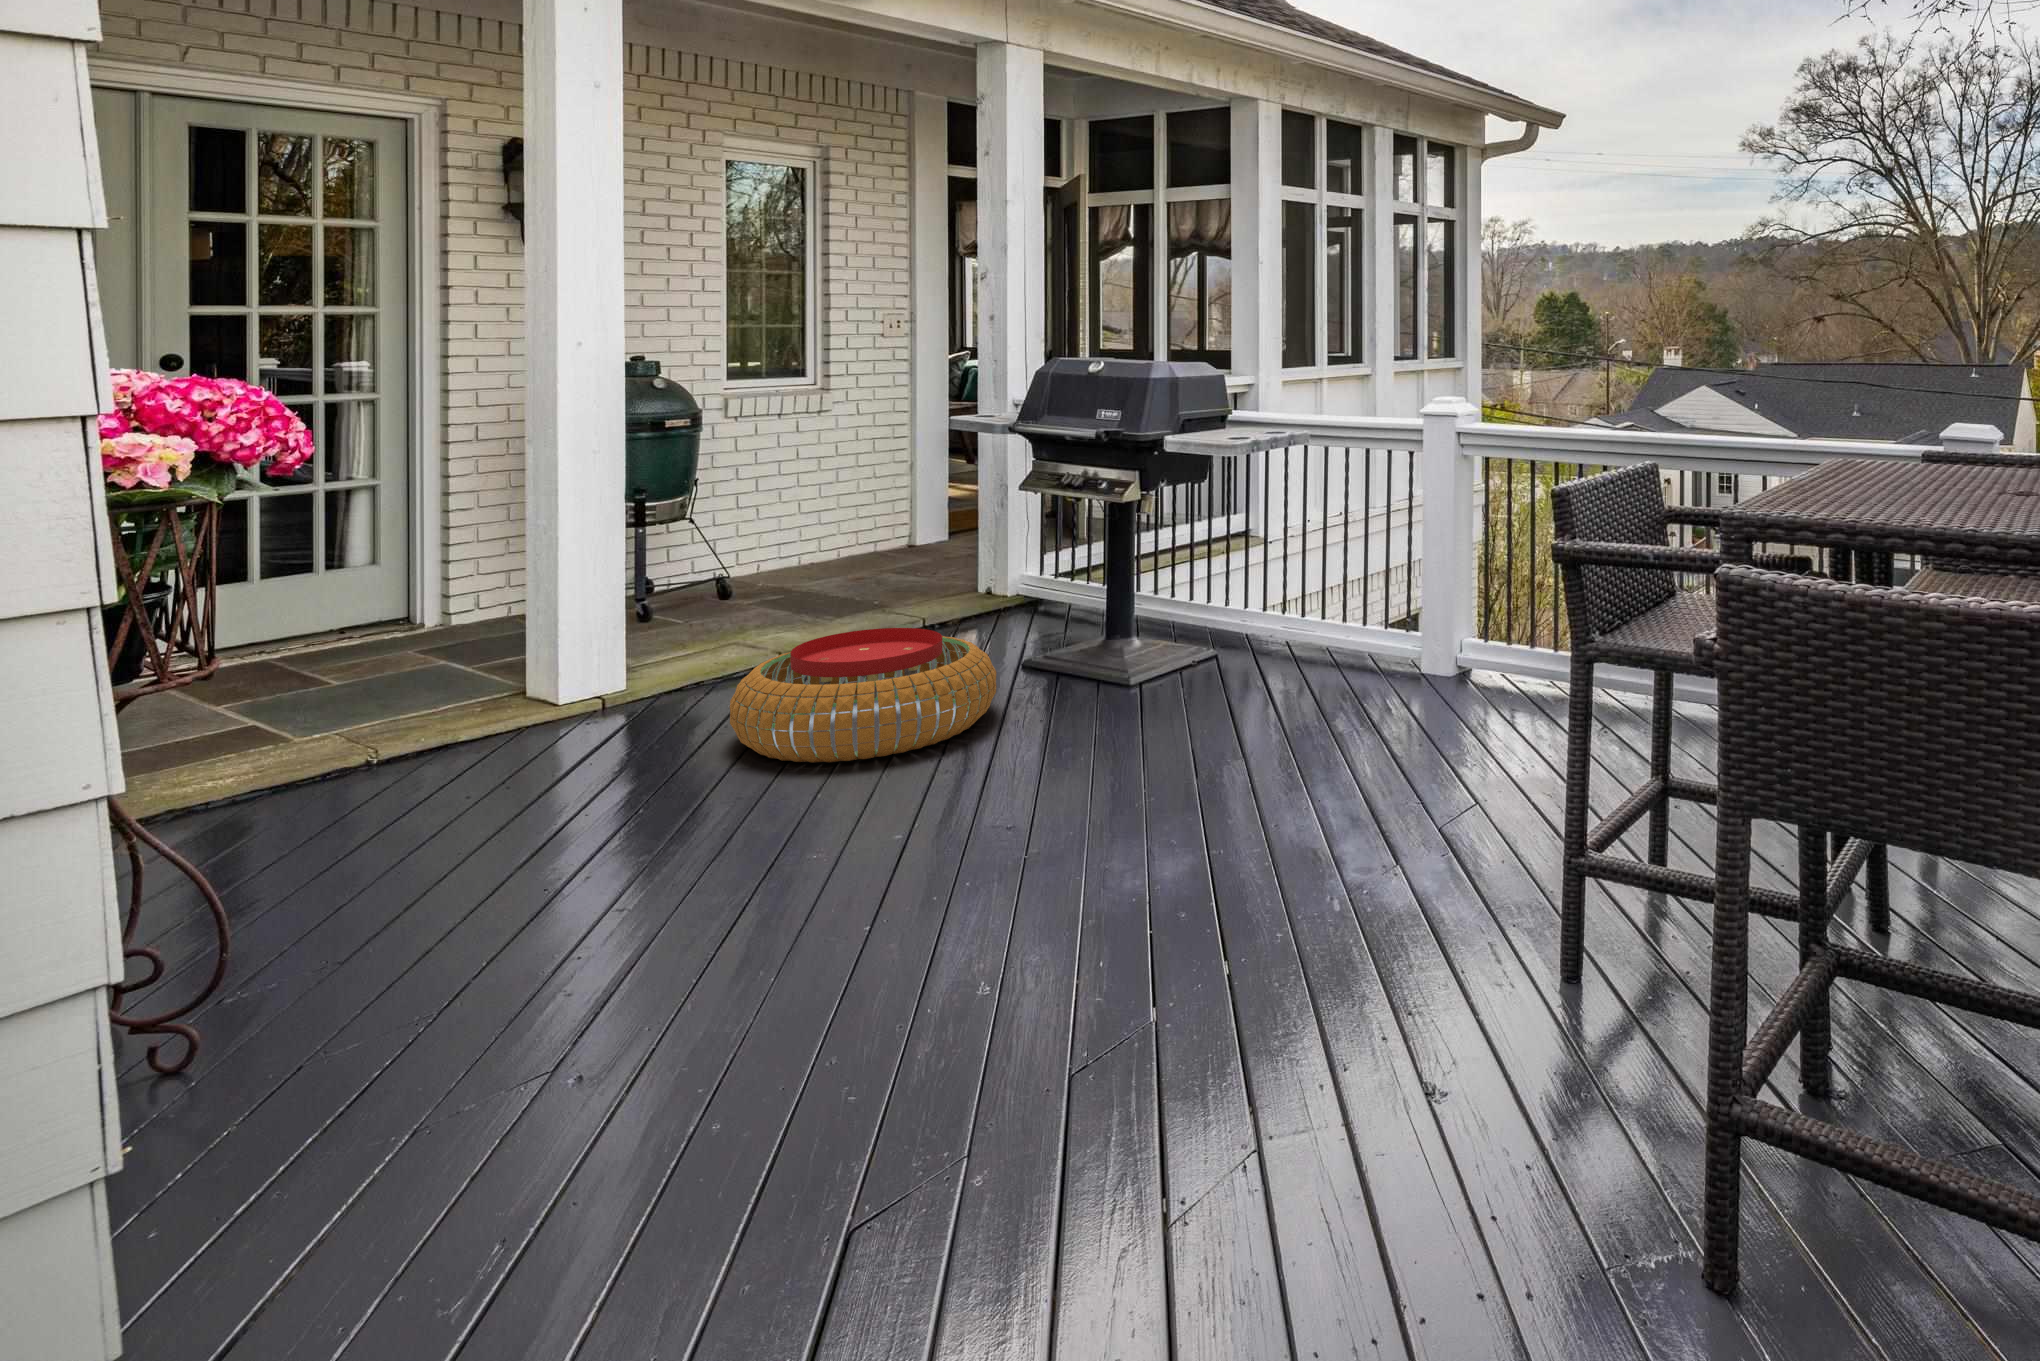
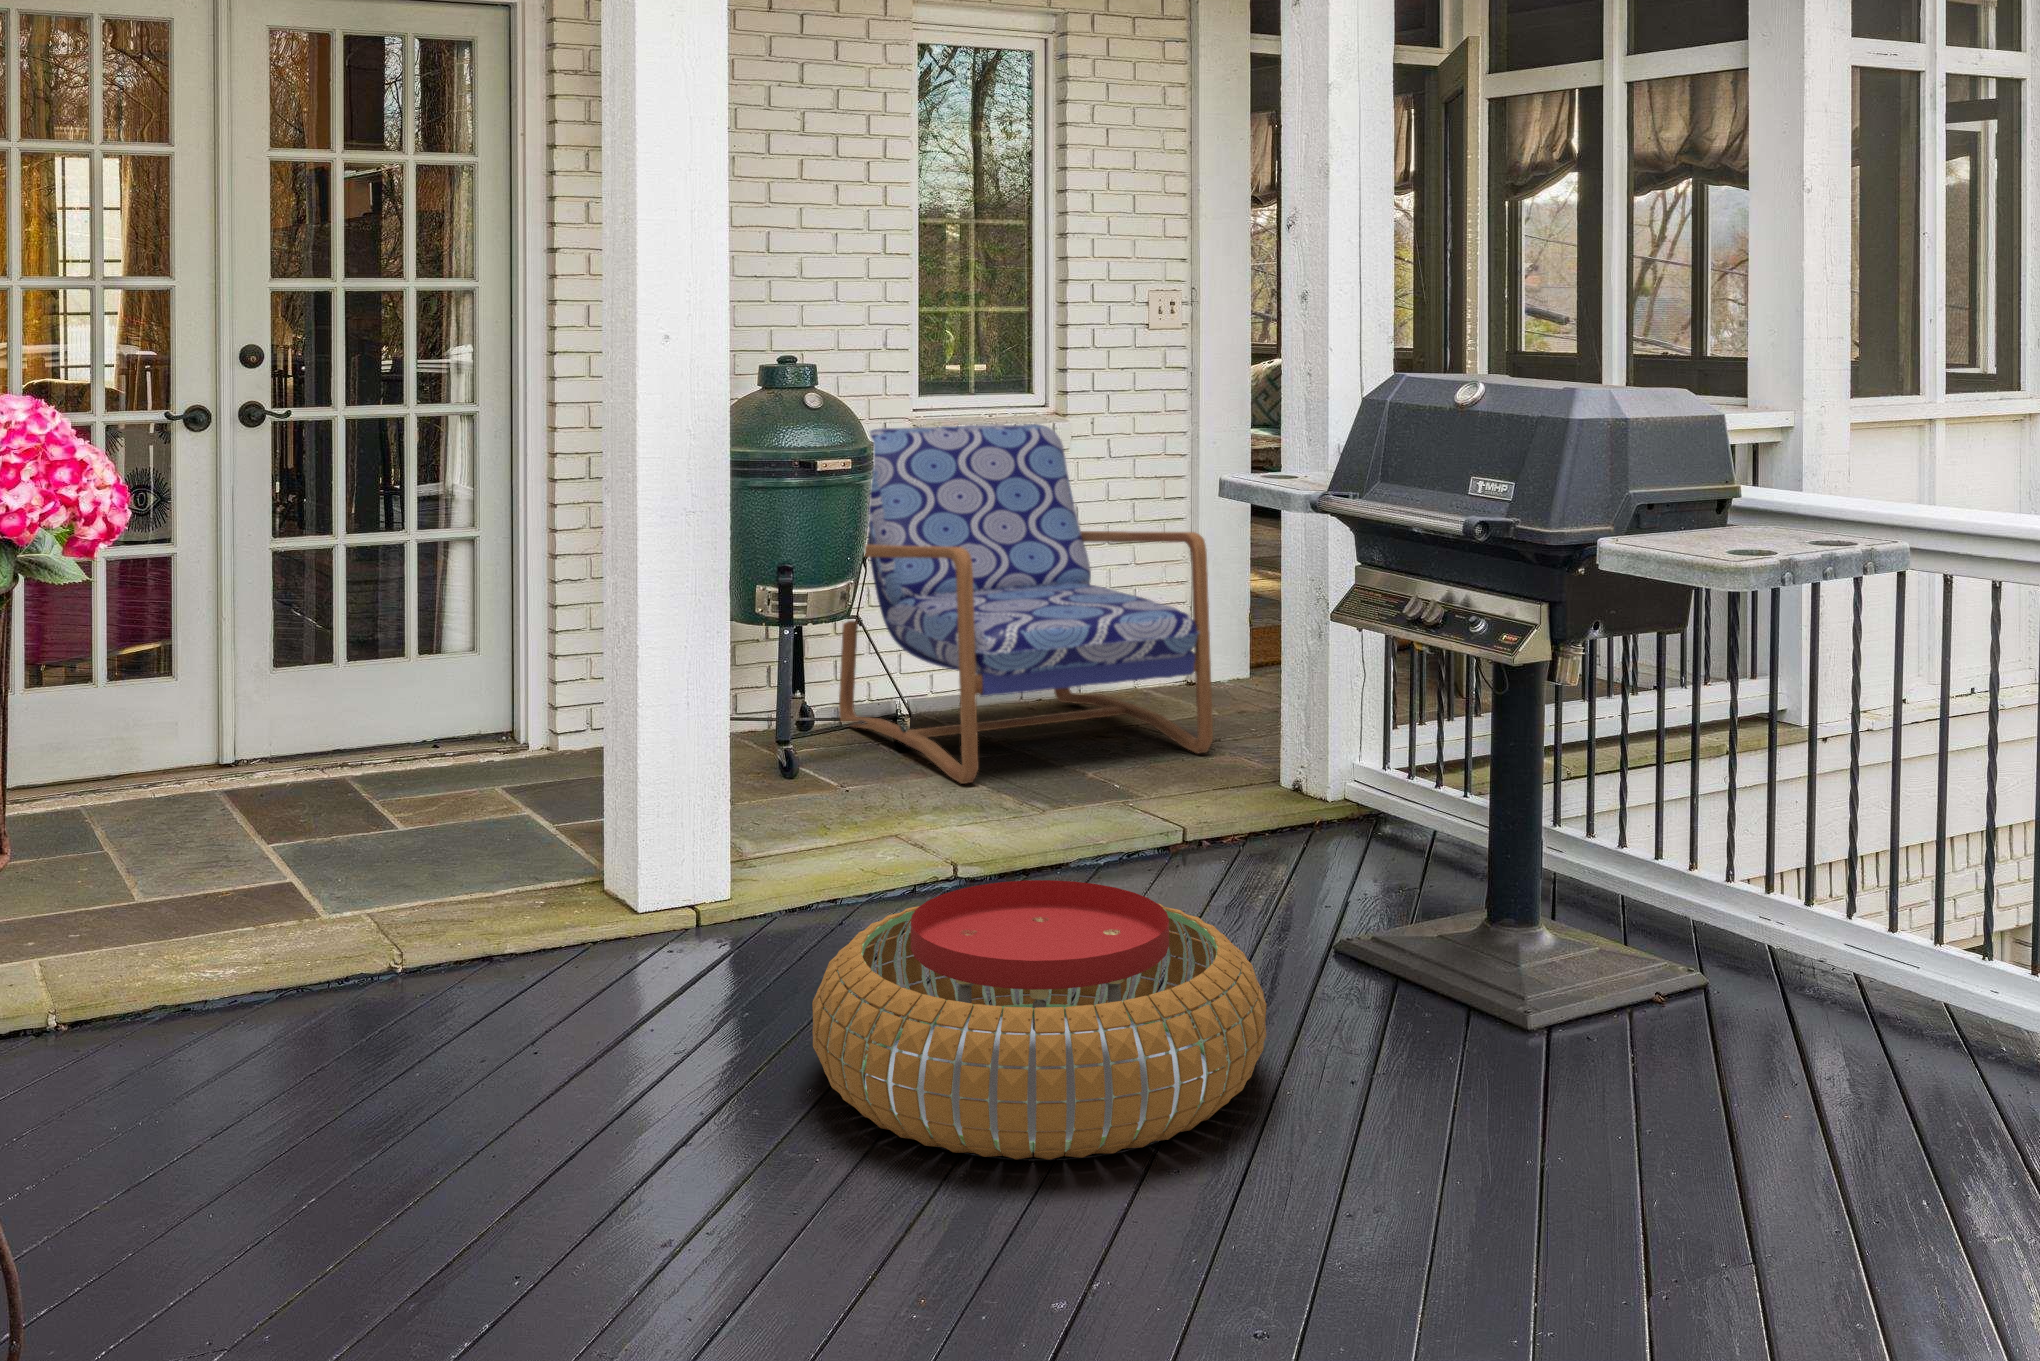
armchair: none [661,396,933,612] -> present [839,424,1213,784]

